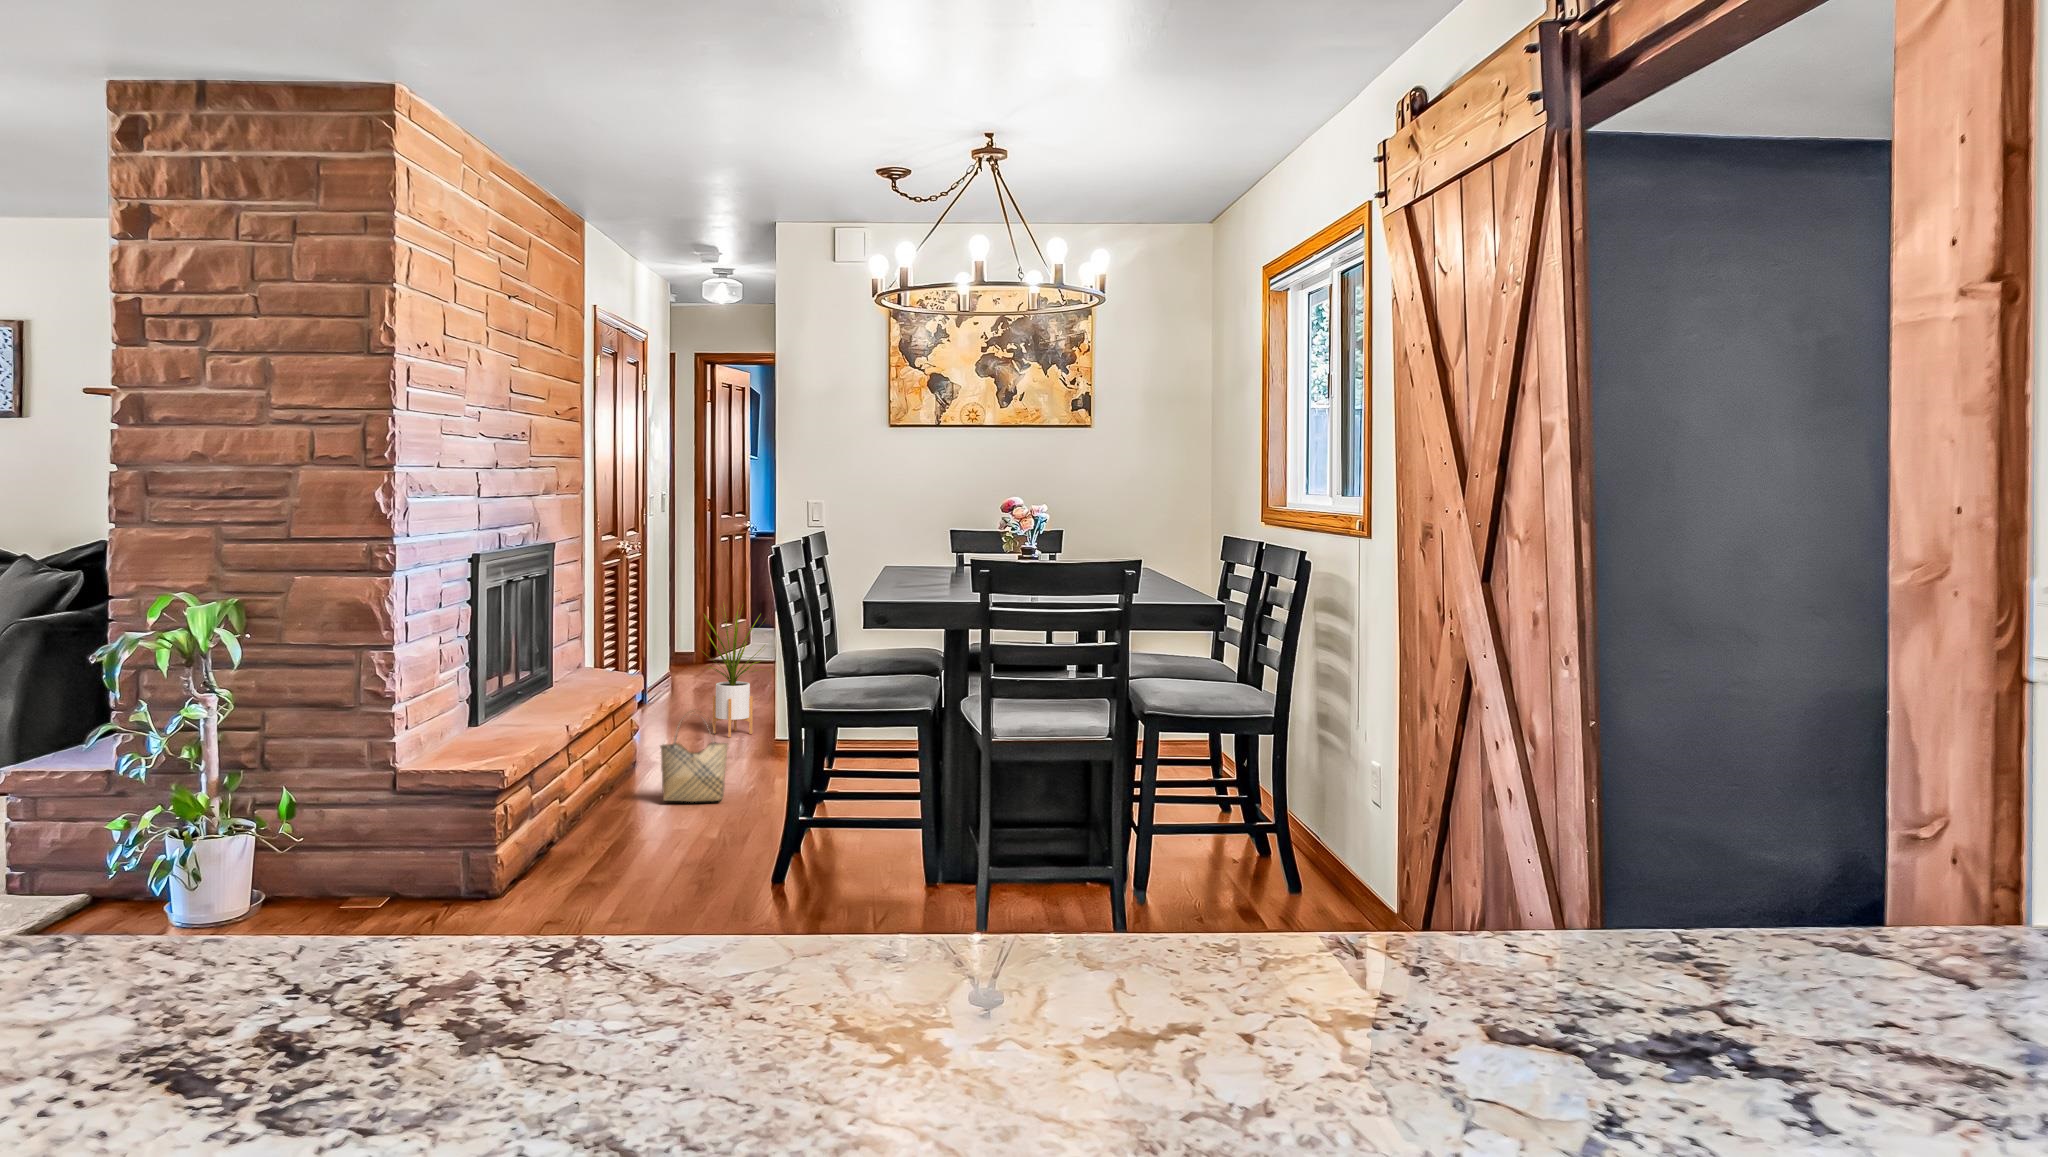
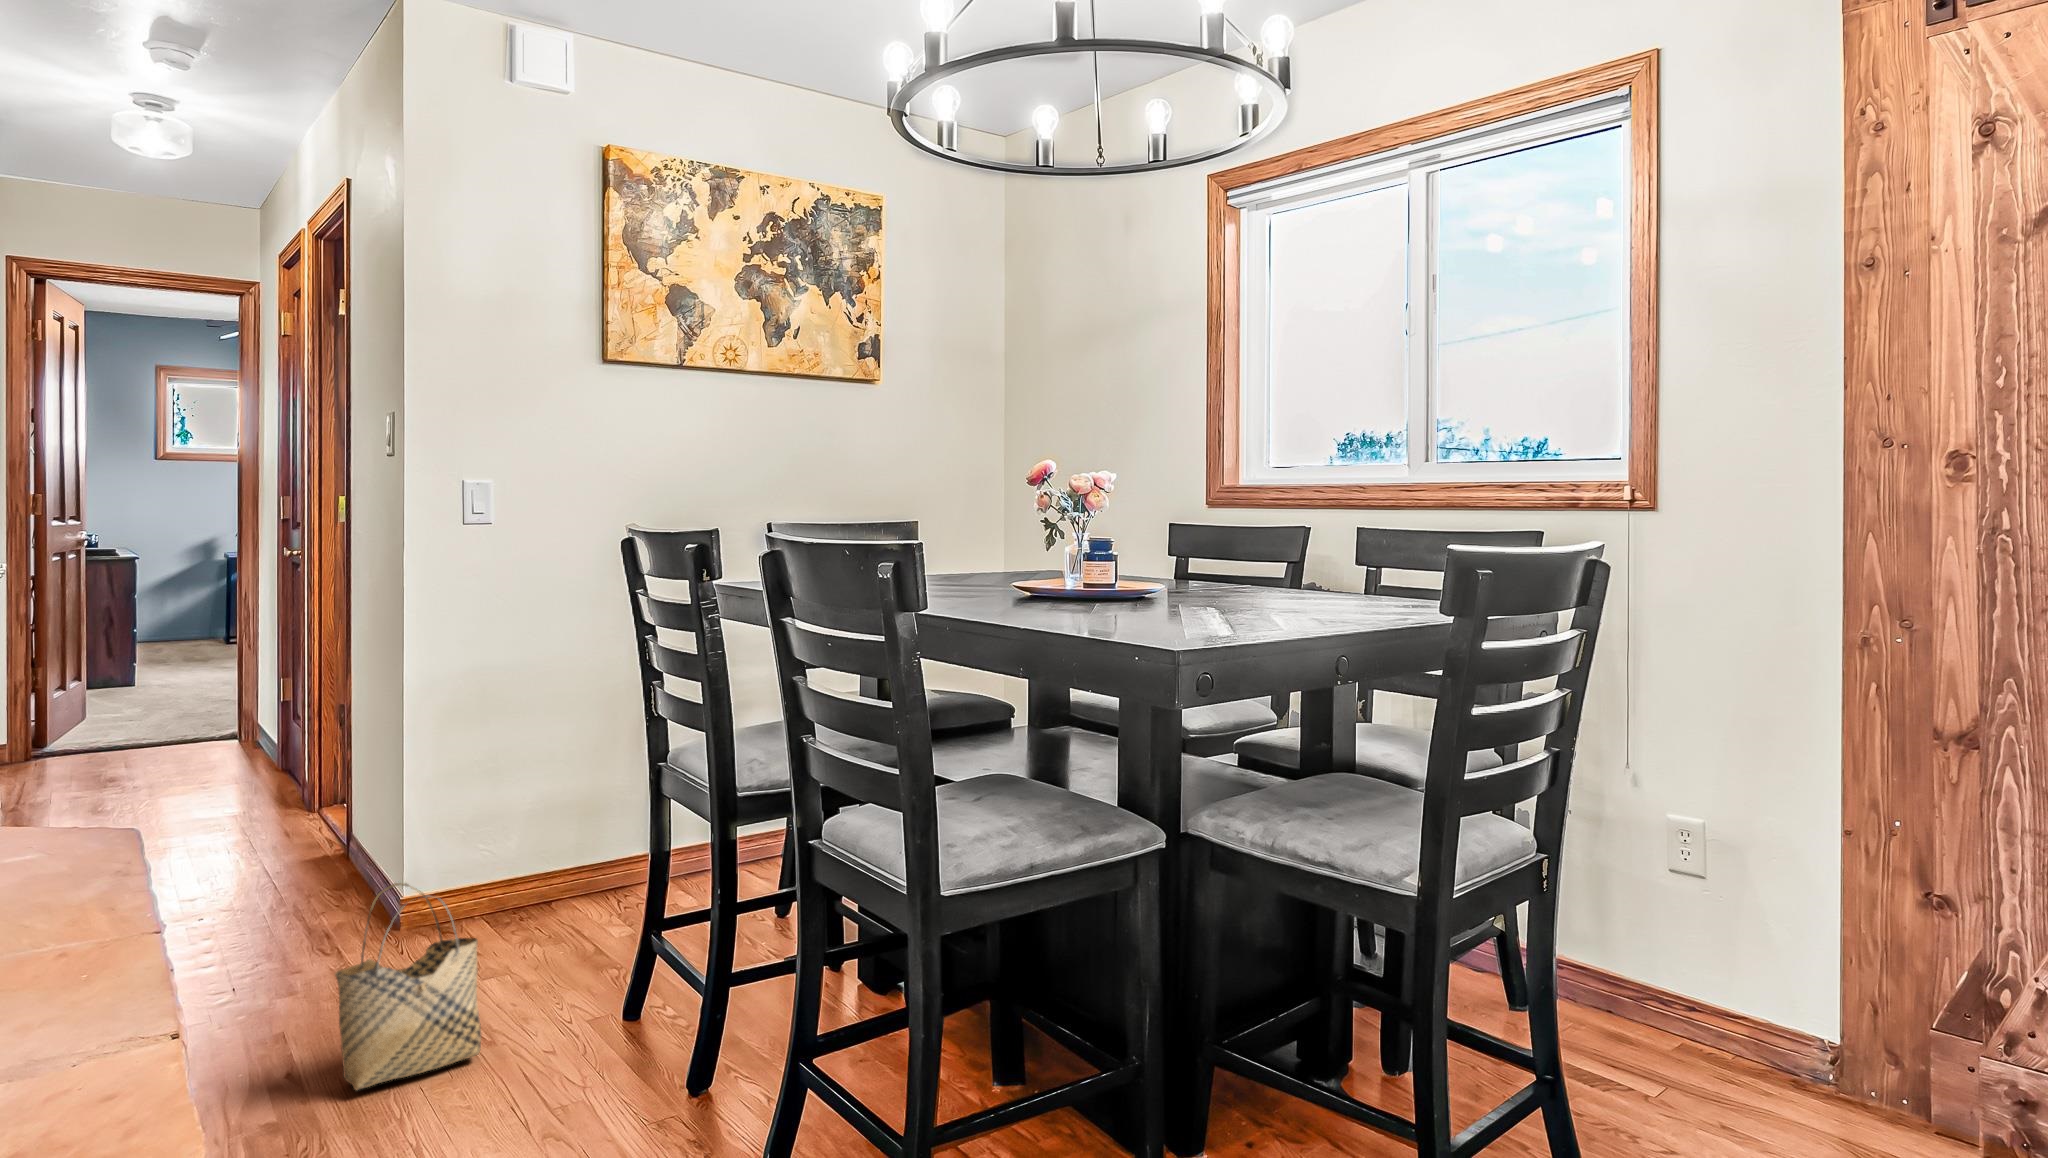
house plant: present [704,612,765,737] -> none [202,657,347,902]

